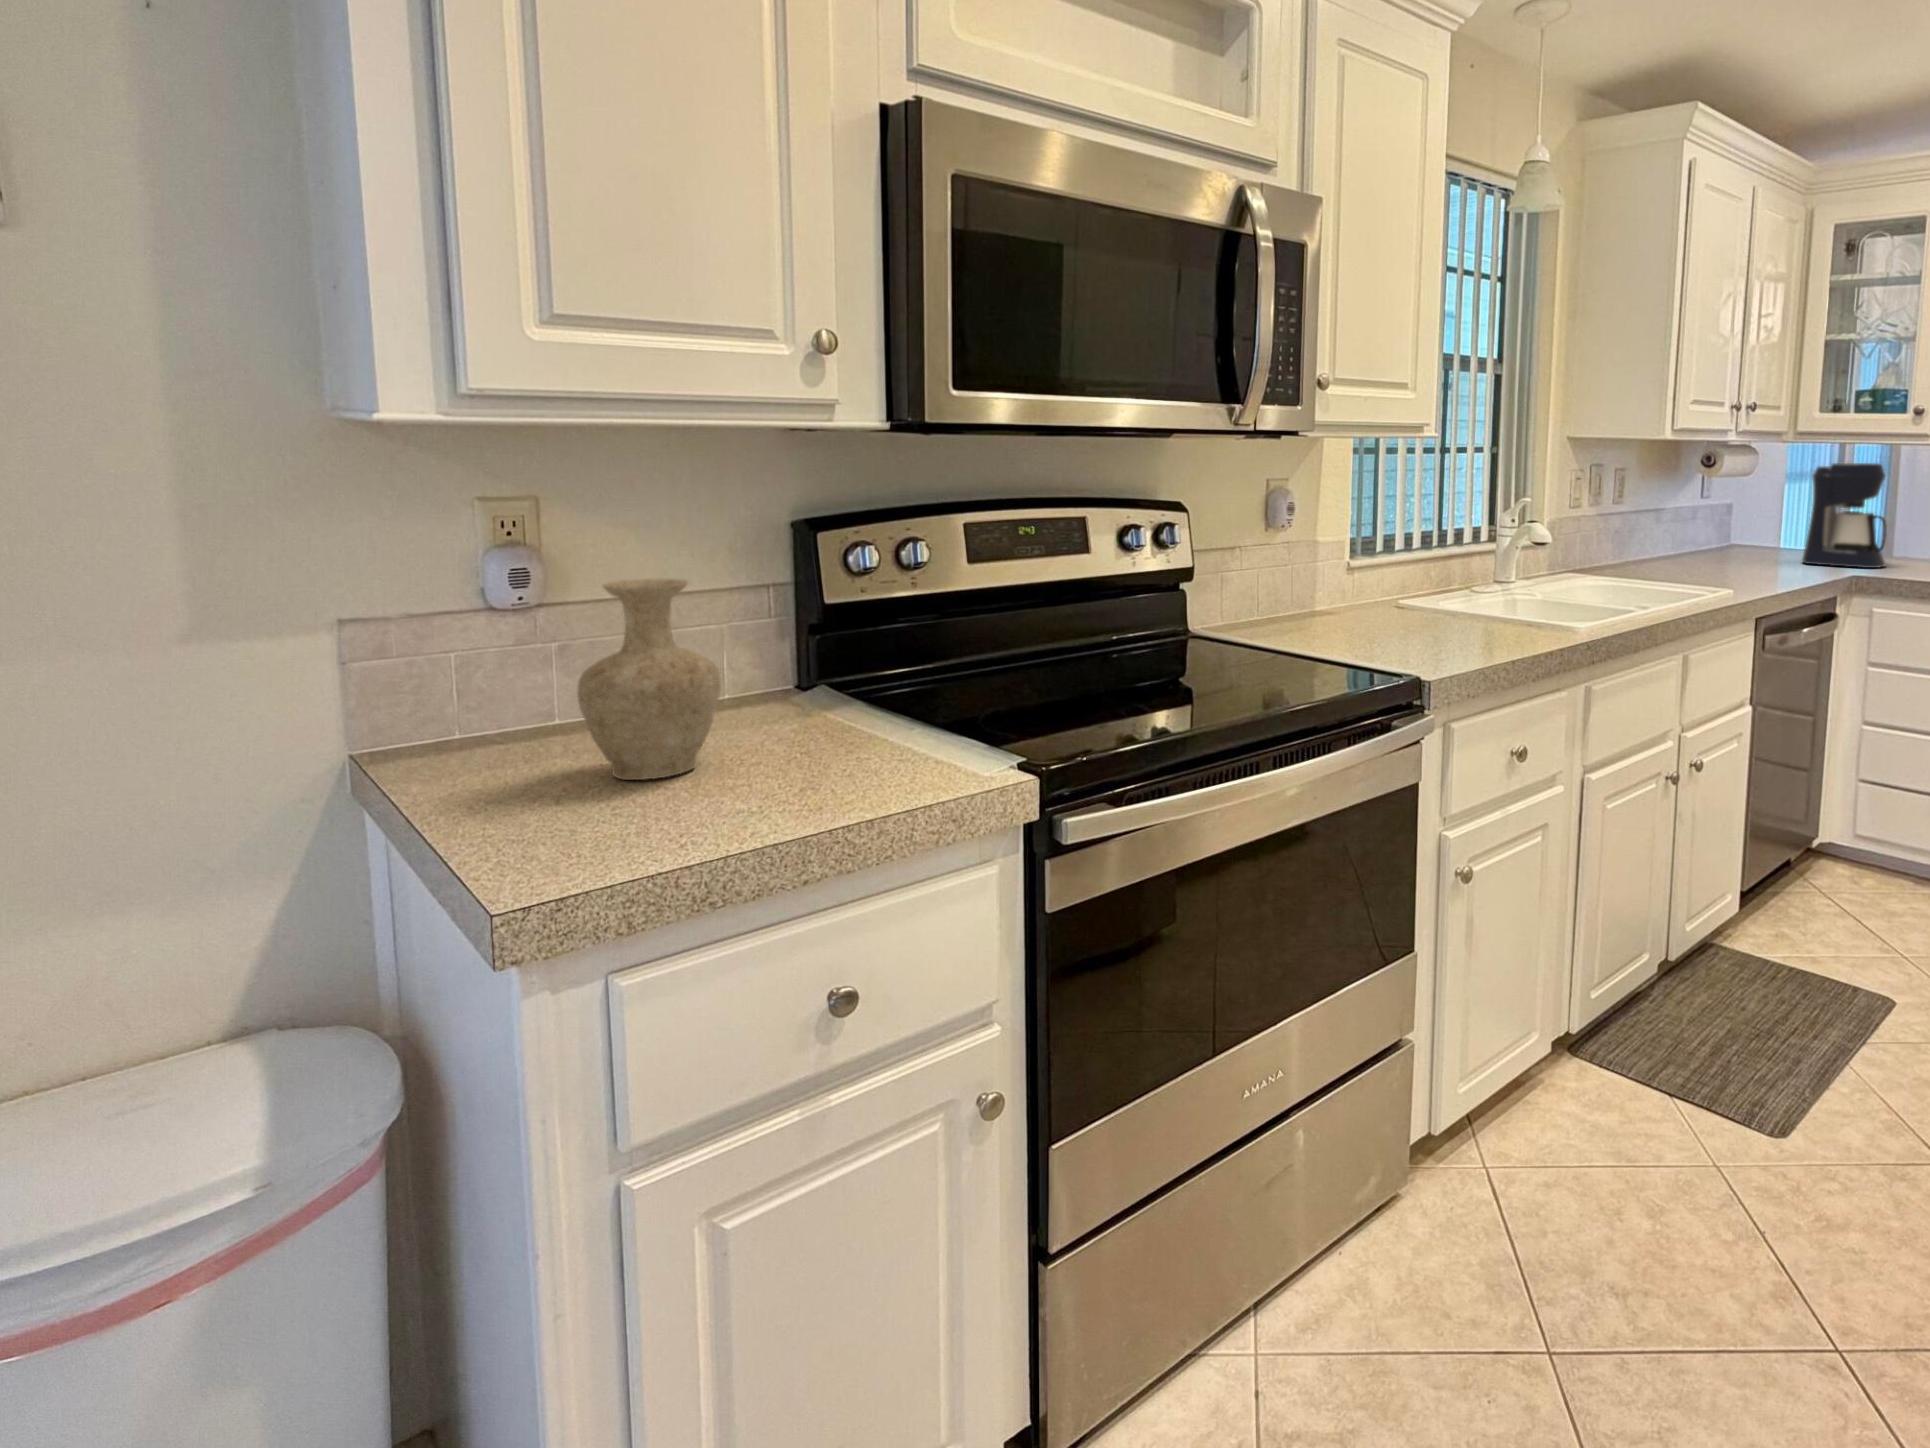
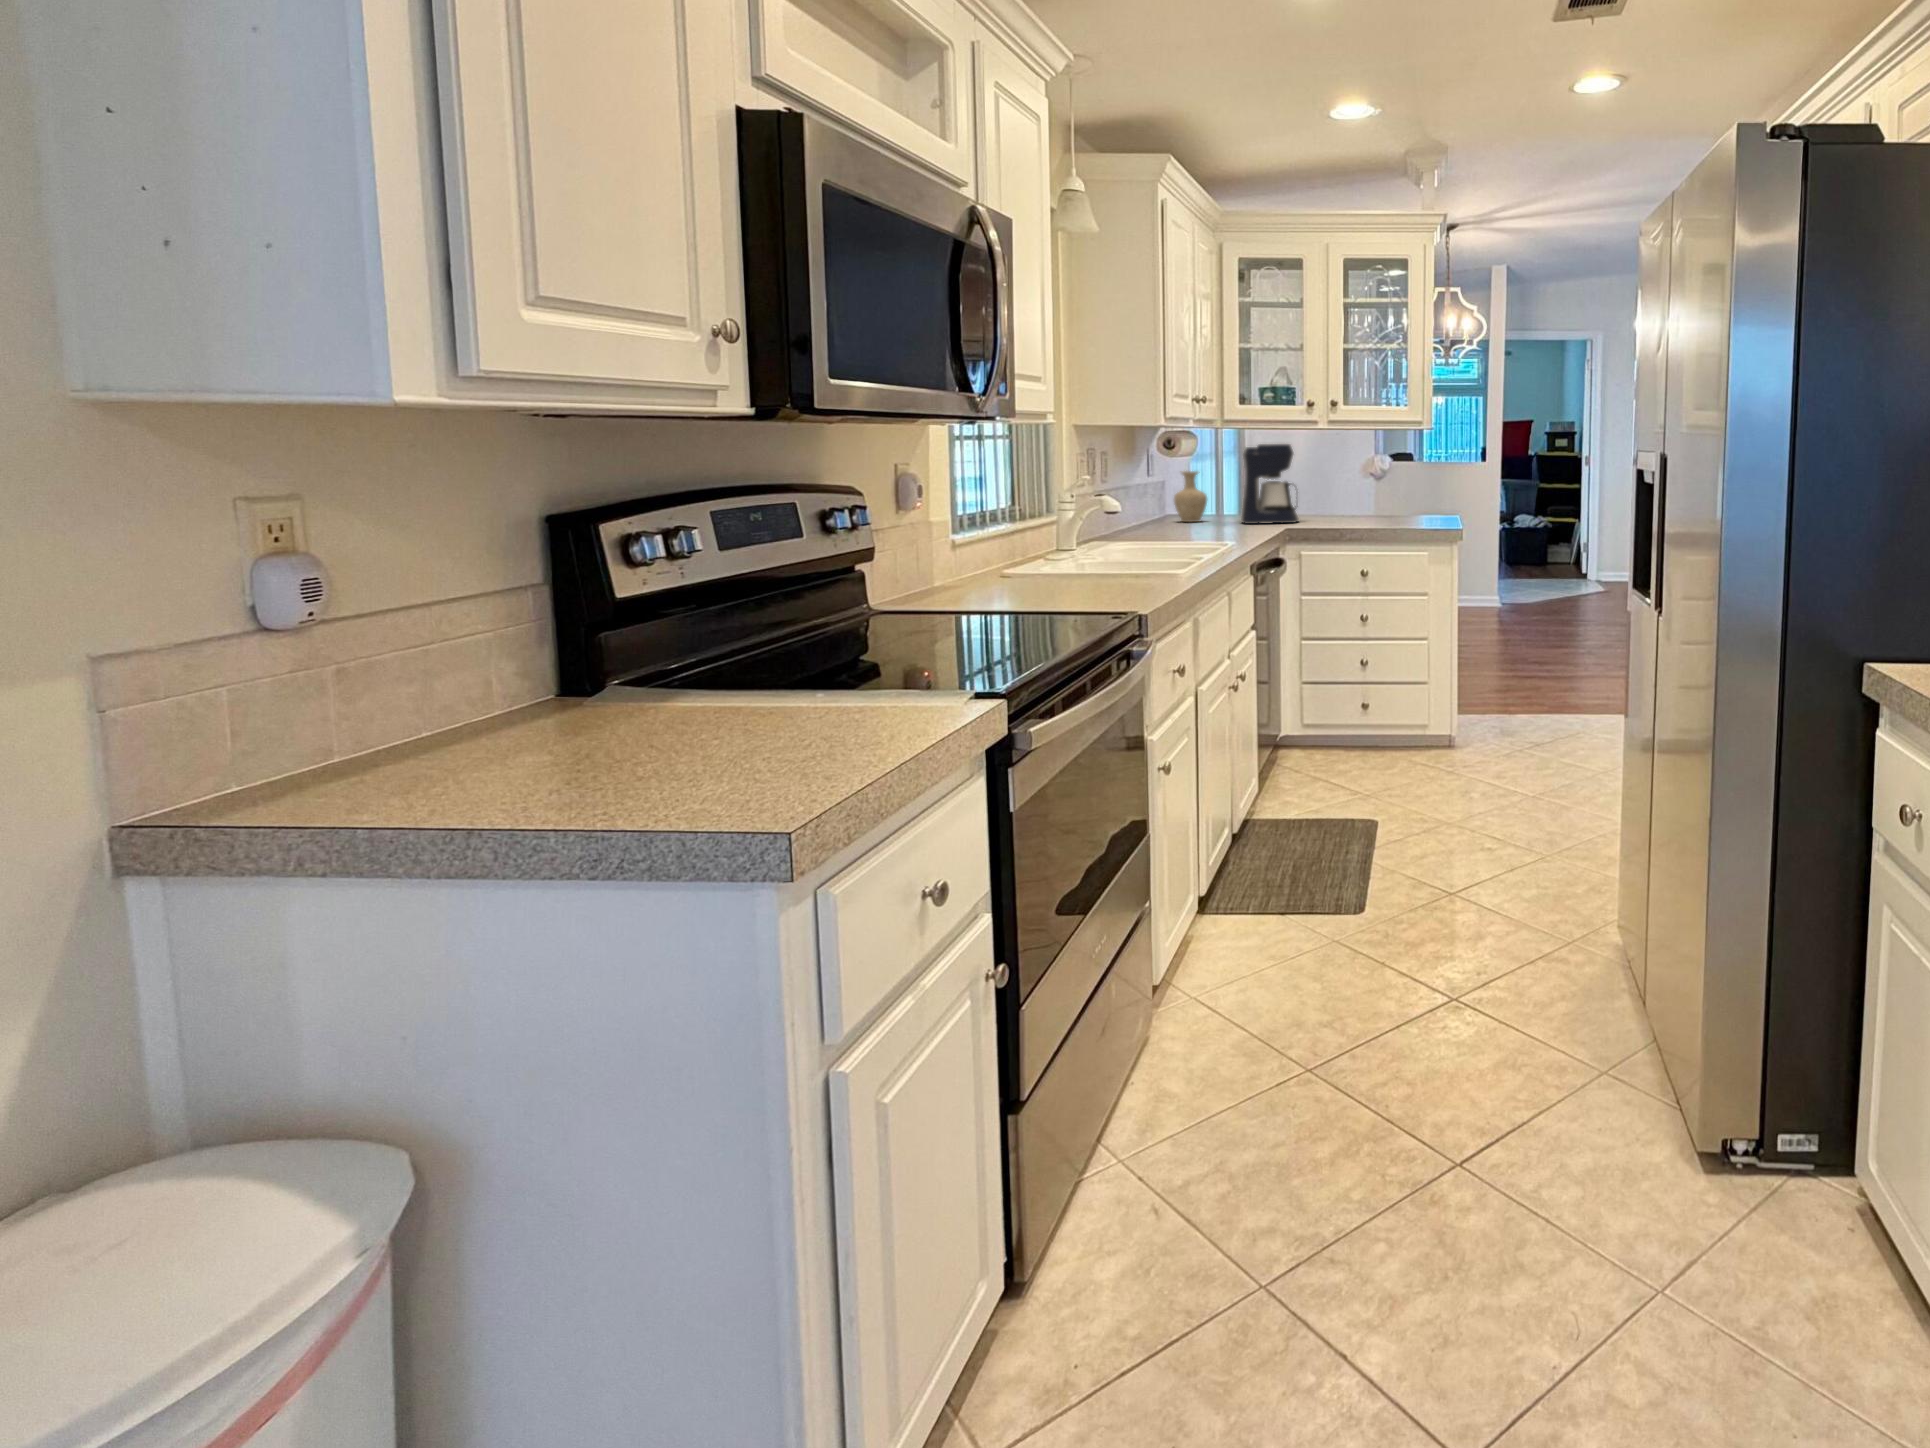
vase: present [577,579,721,780] -> present [1174,471,1207,522]

